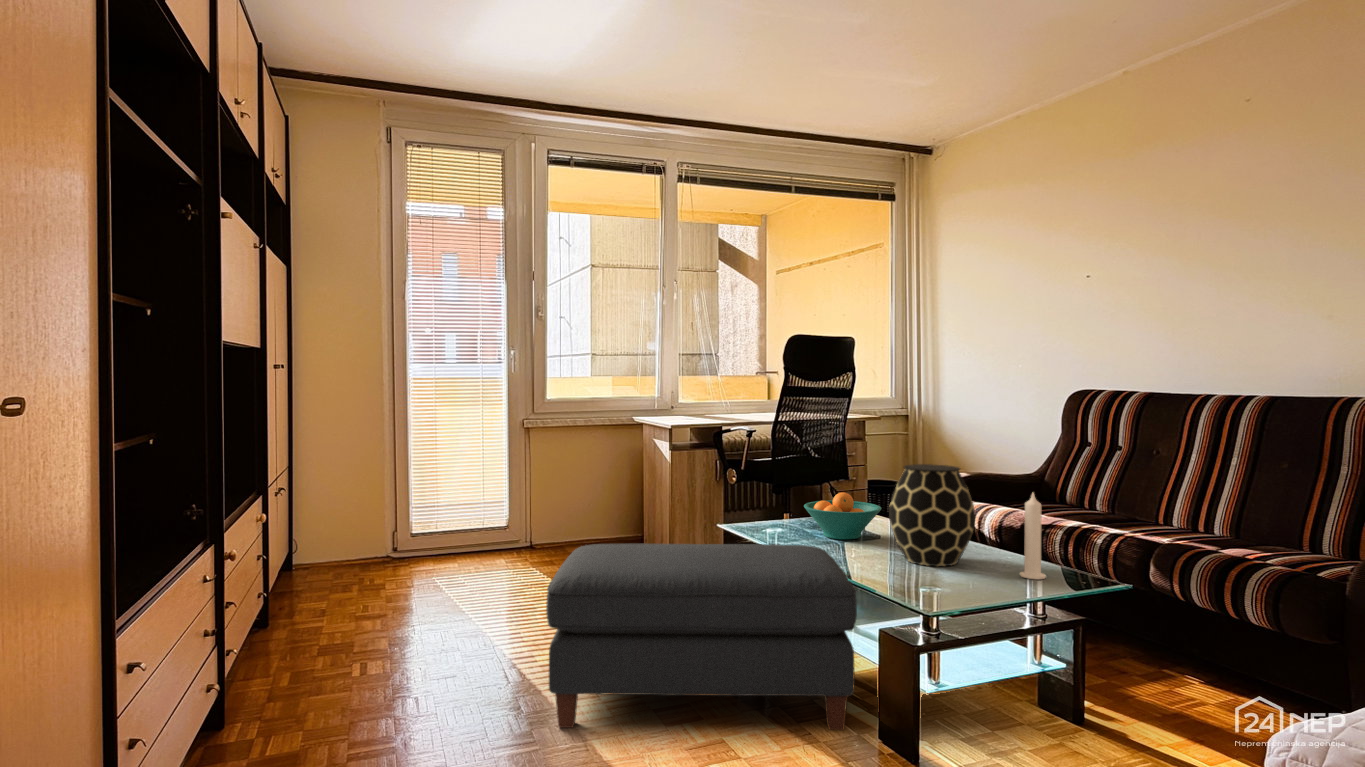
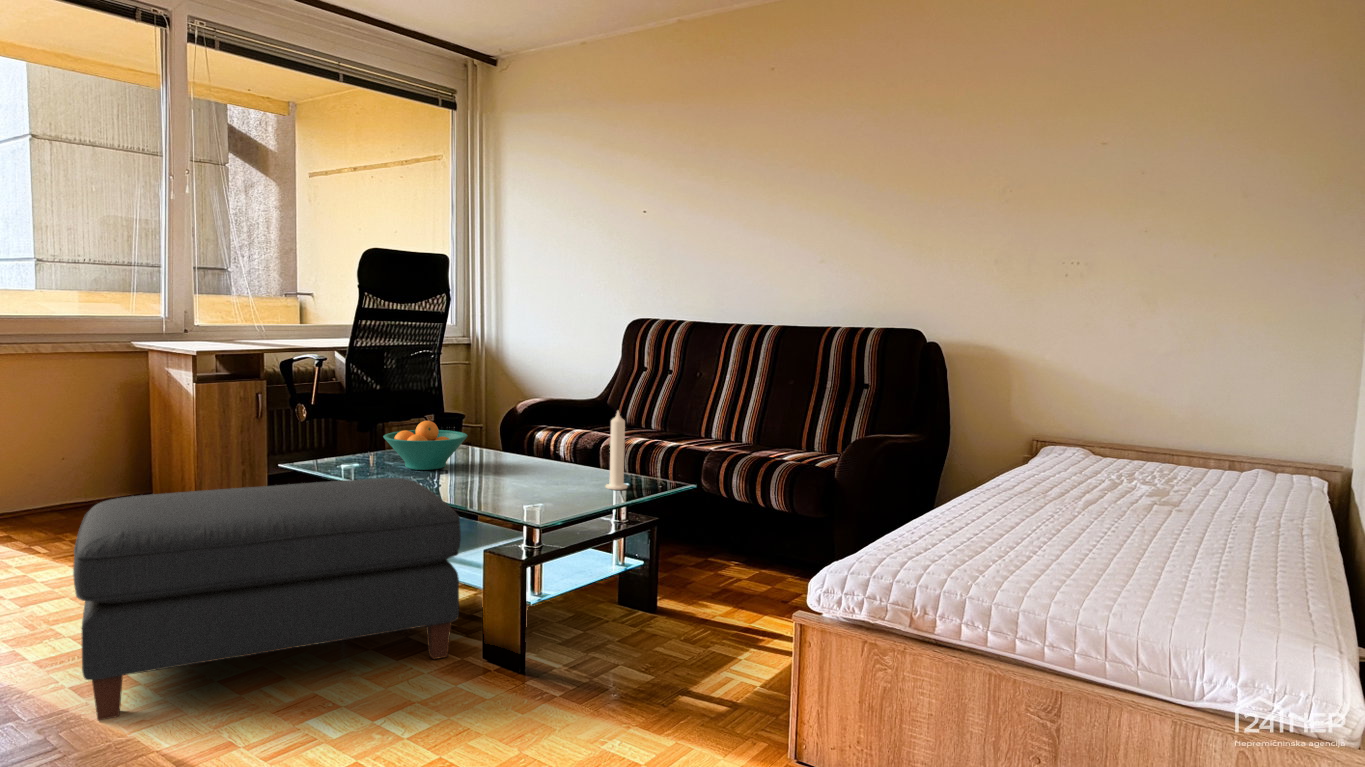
vase: present [889,464,975,566] -> none [483,388,565,487]

